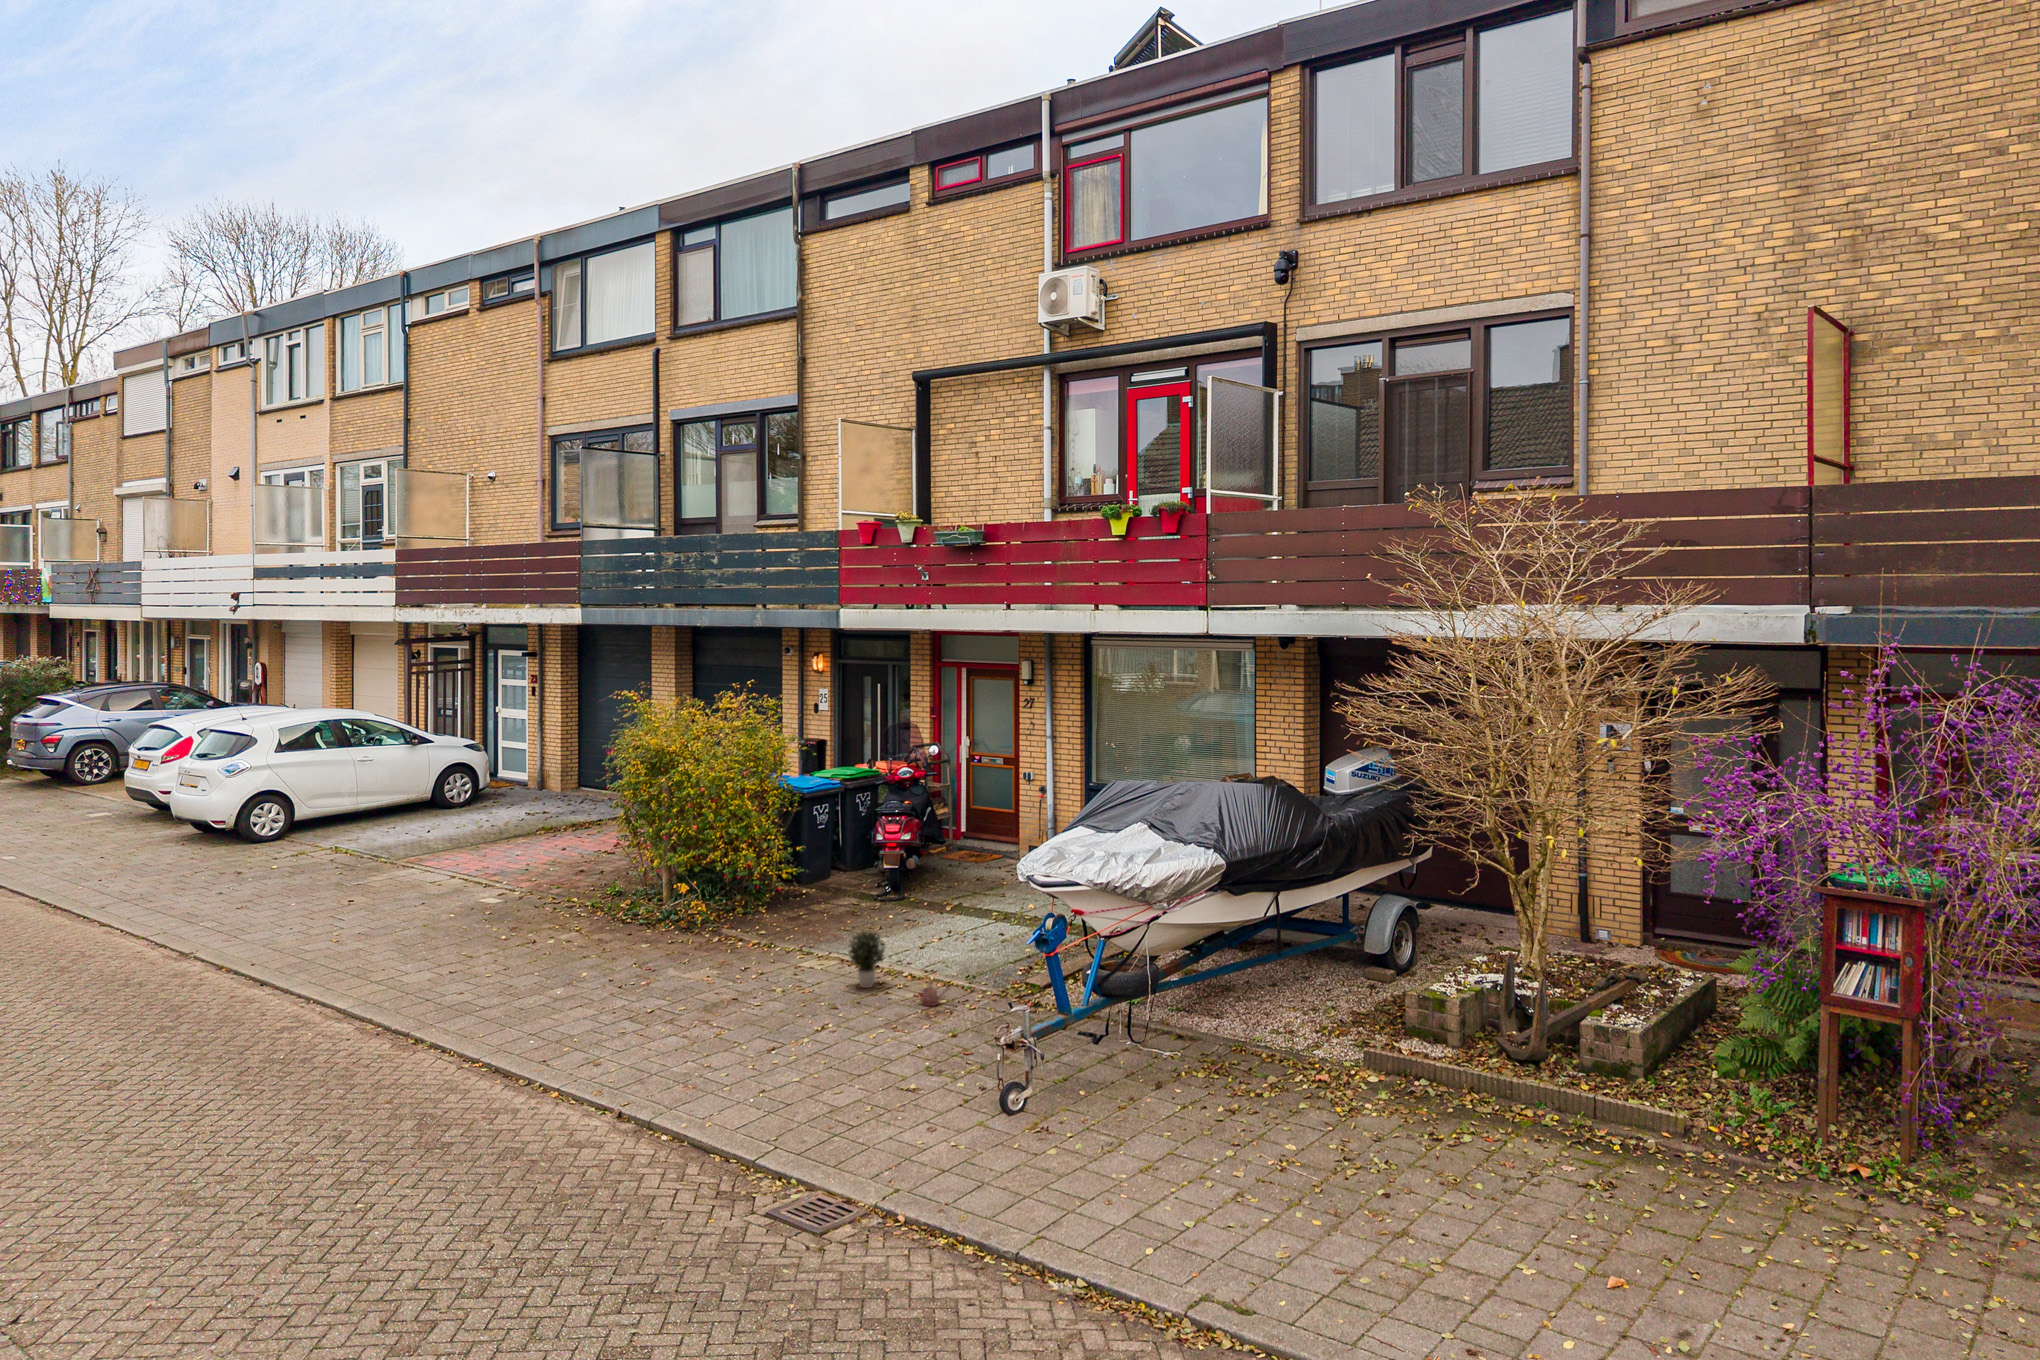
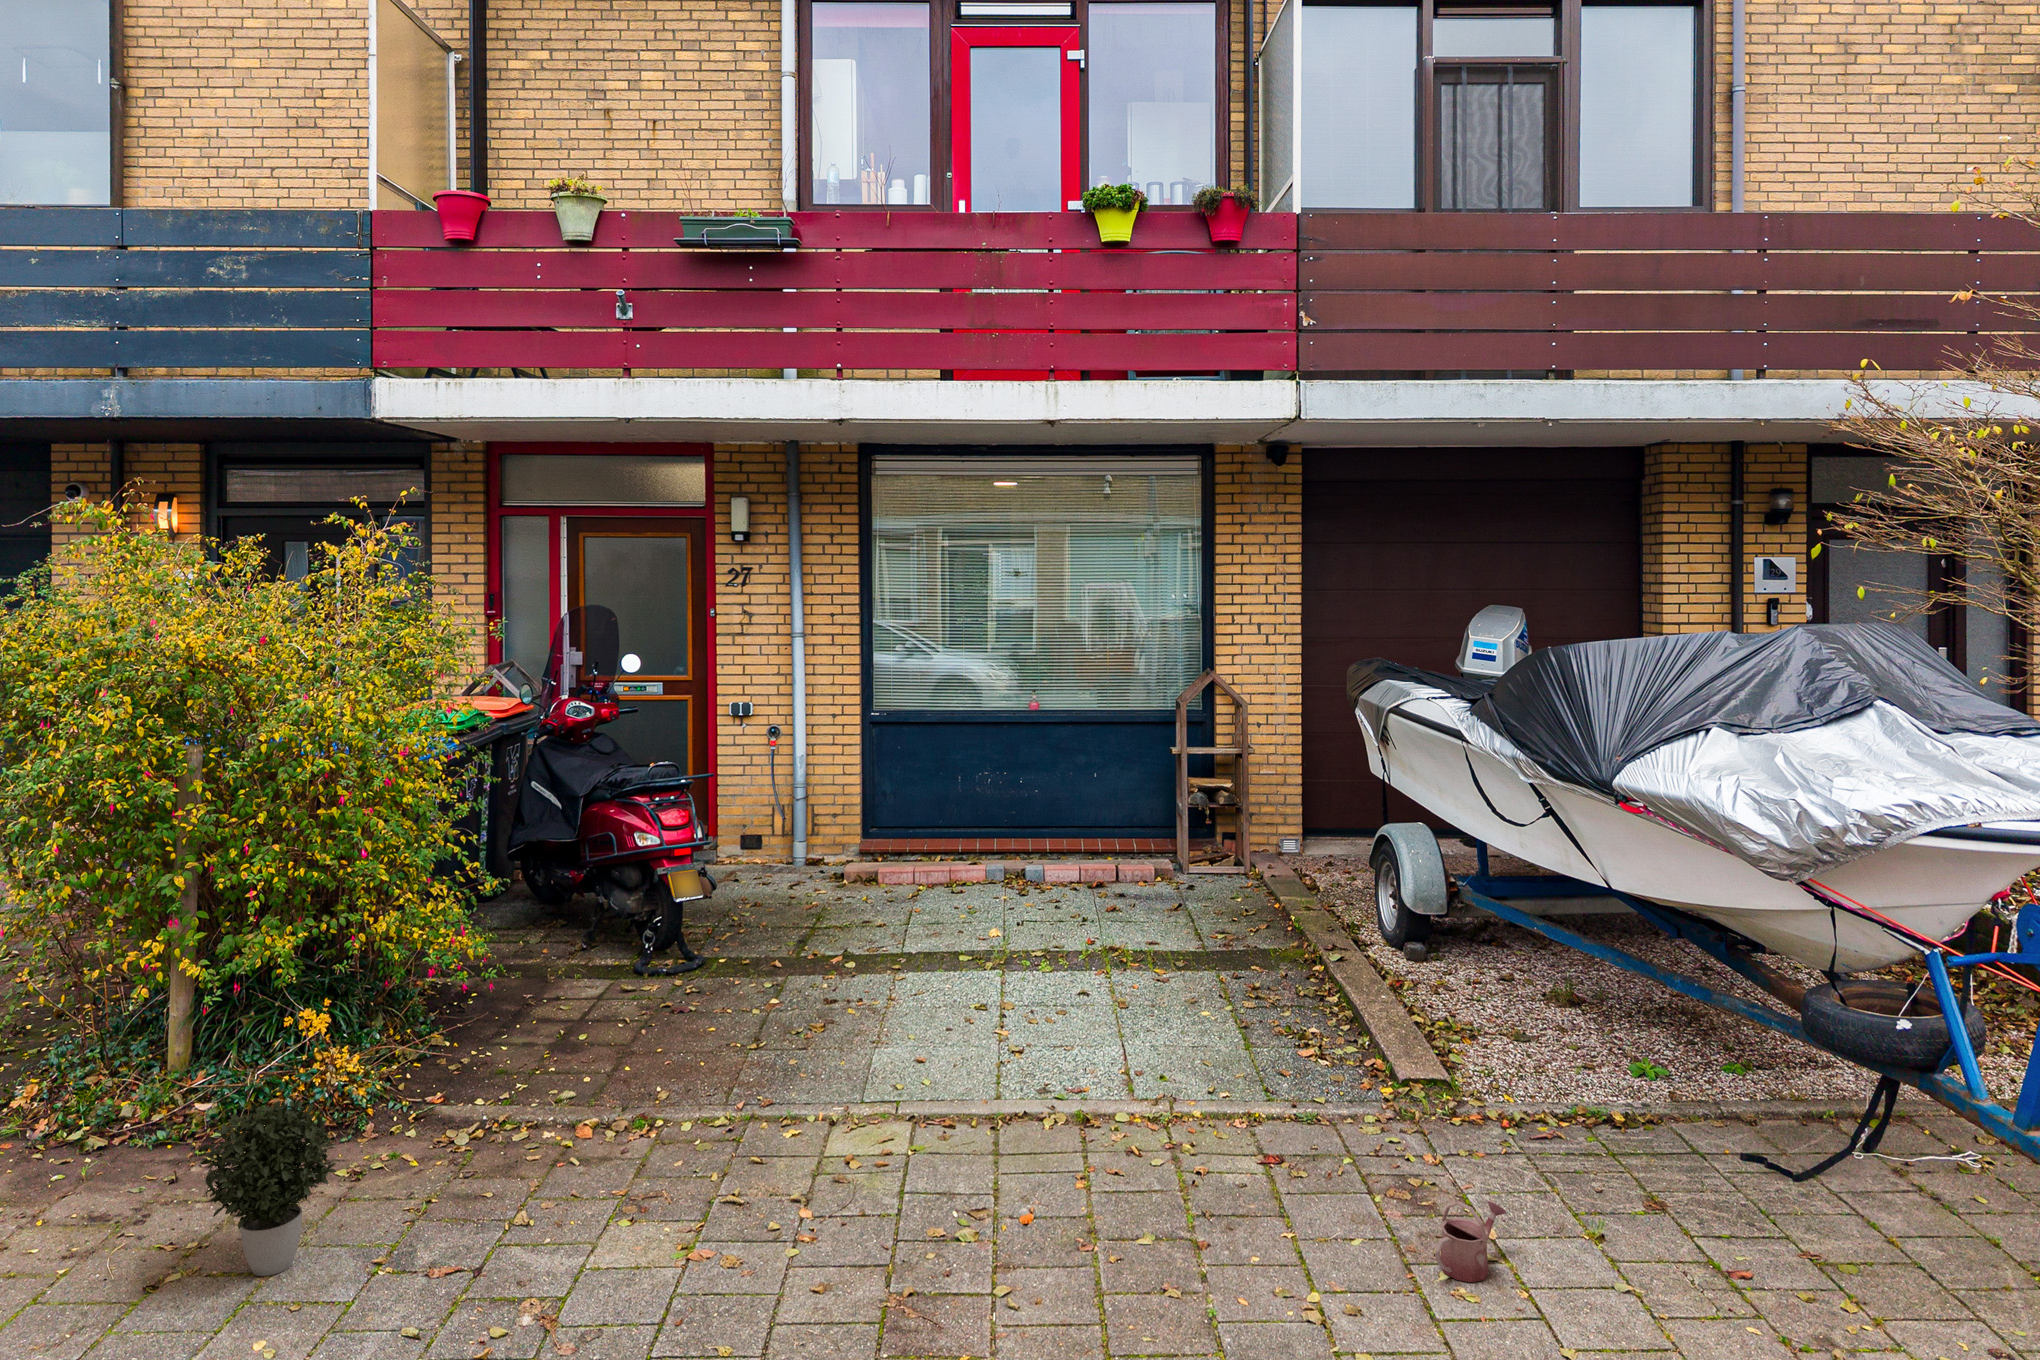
potted plant: present [848,932,886,988] -> present [200,1100,336,1276]

